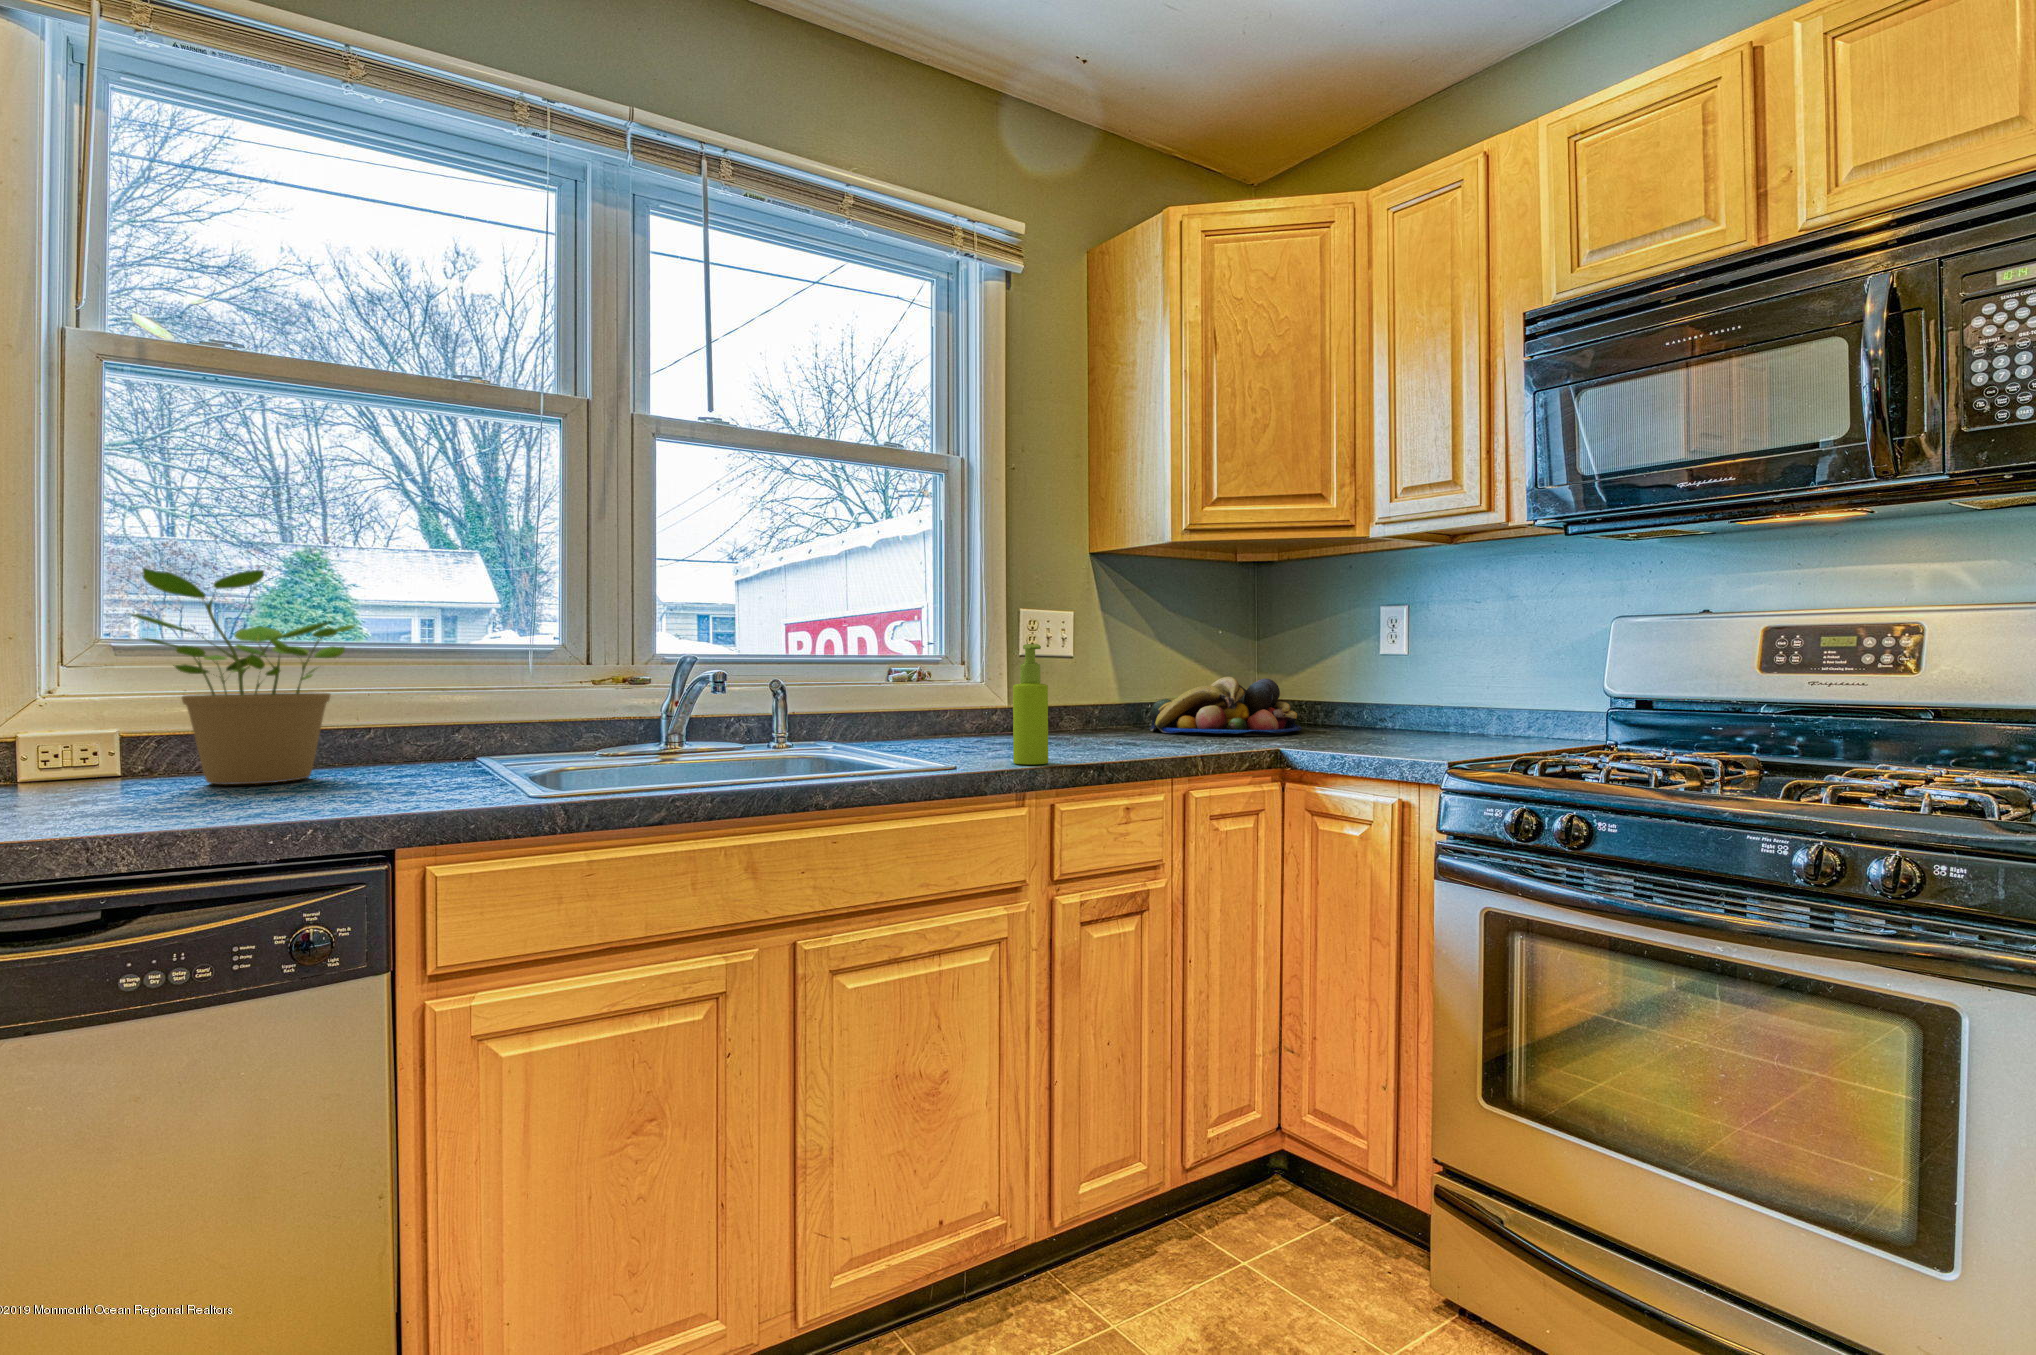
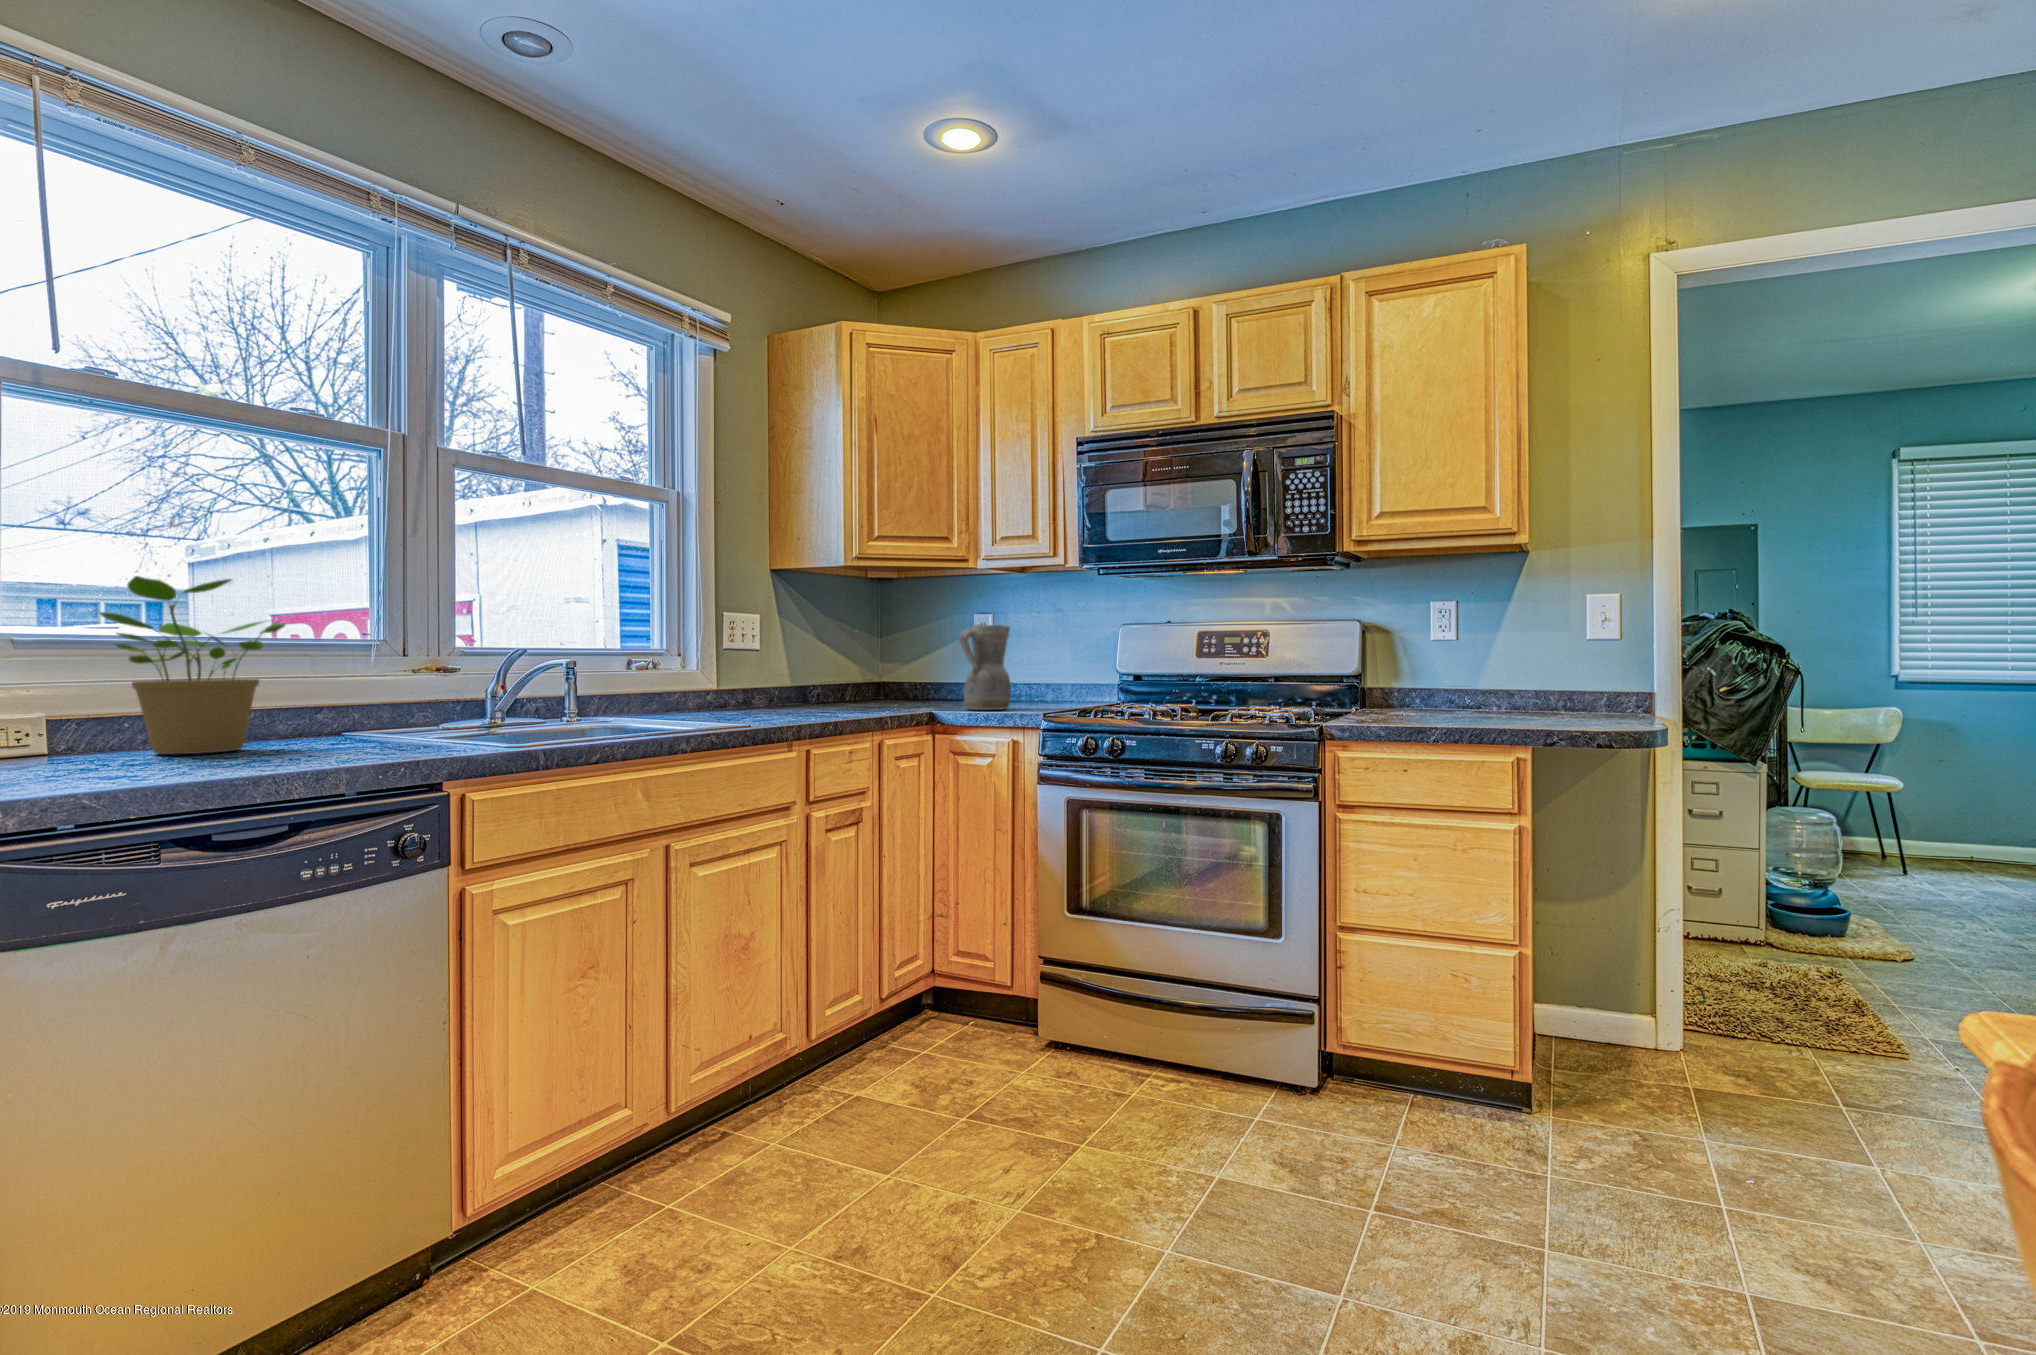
ceramic pitcher: none [1314,618,1402,752] -> present [959,624,1011,710]
soap dispenser: present [1013,644,1048,764] -> none [783,640,808,722]
fruit bowl: present [1149,677,1302,734] -> none [822,664,932,705]

